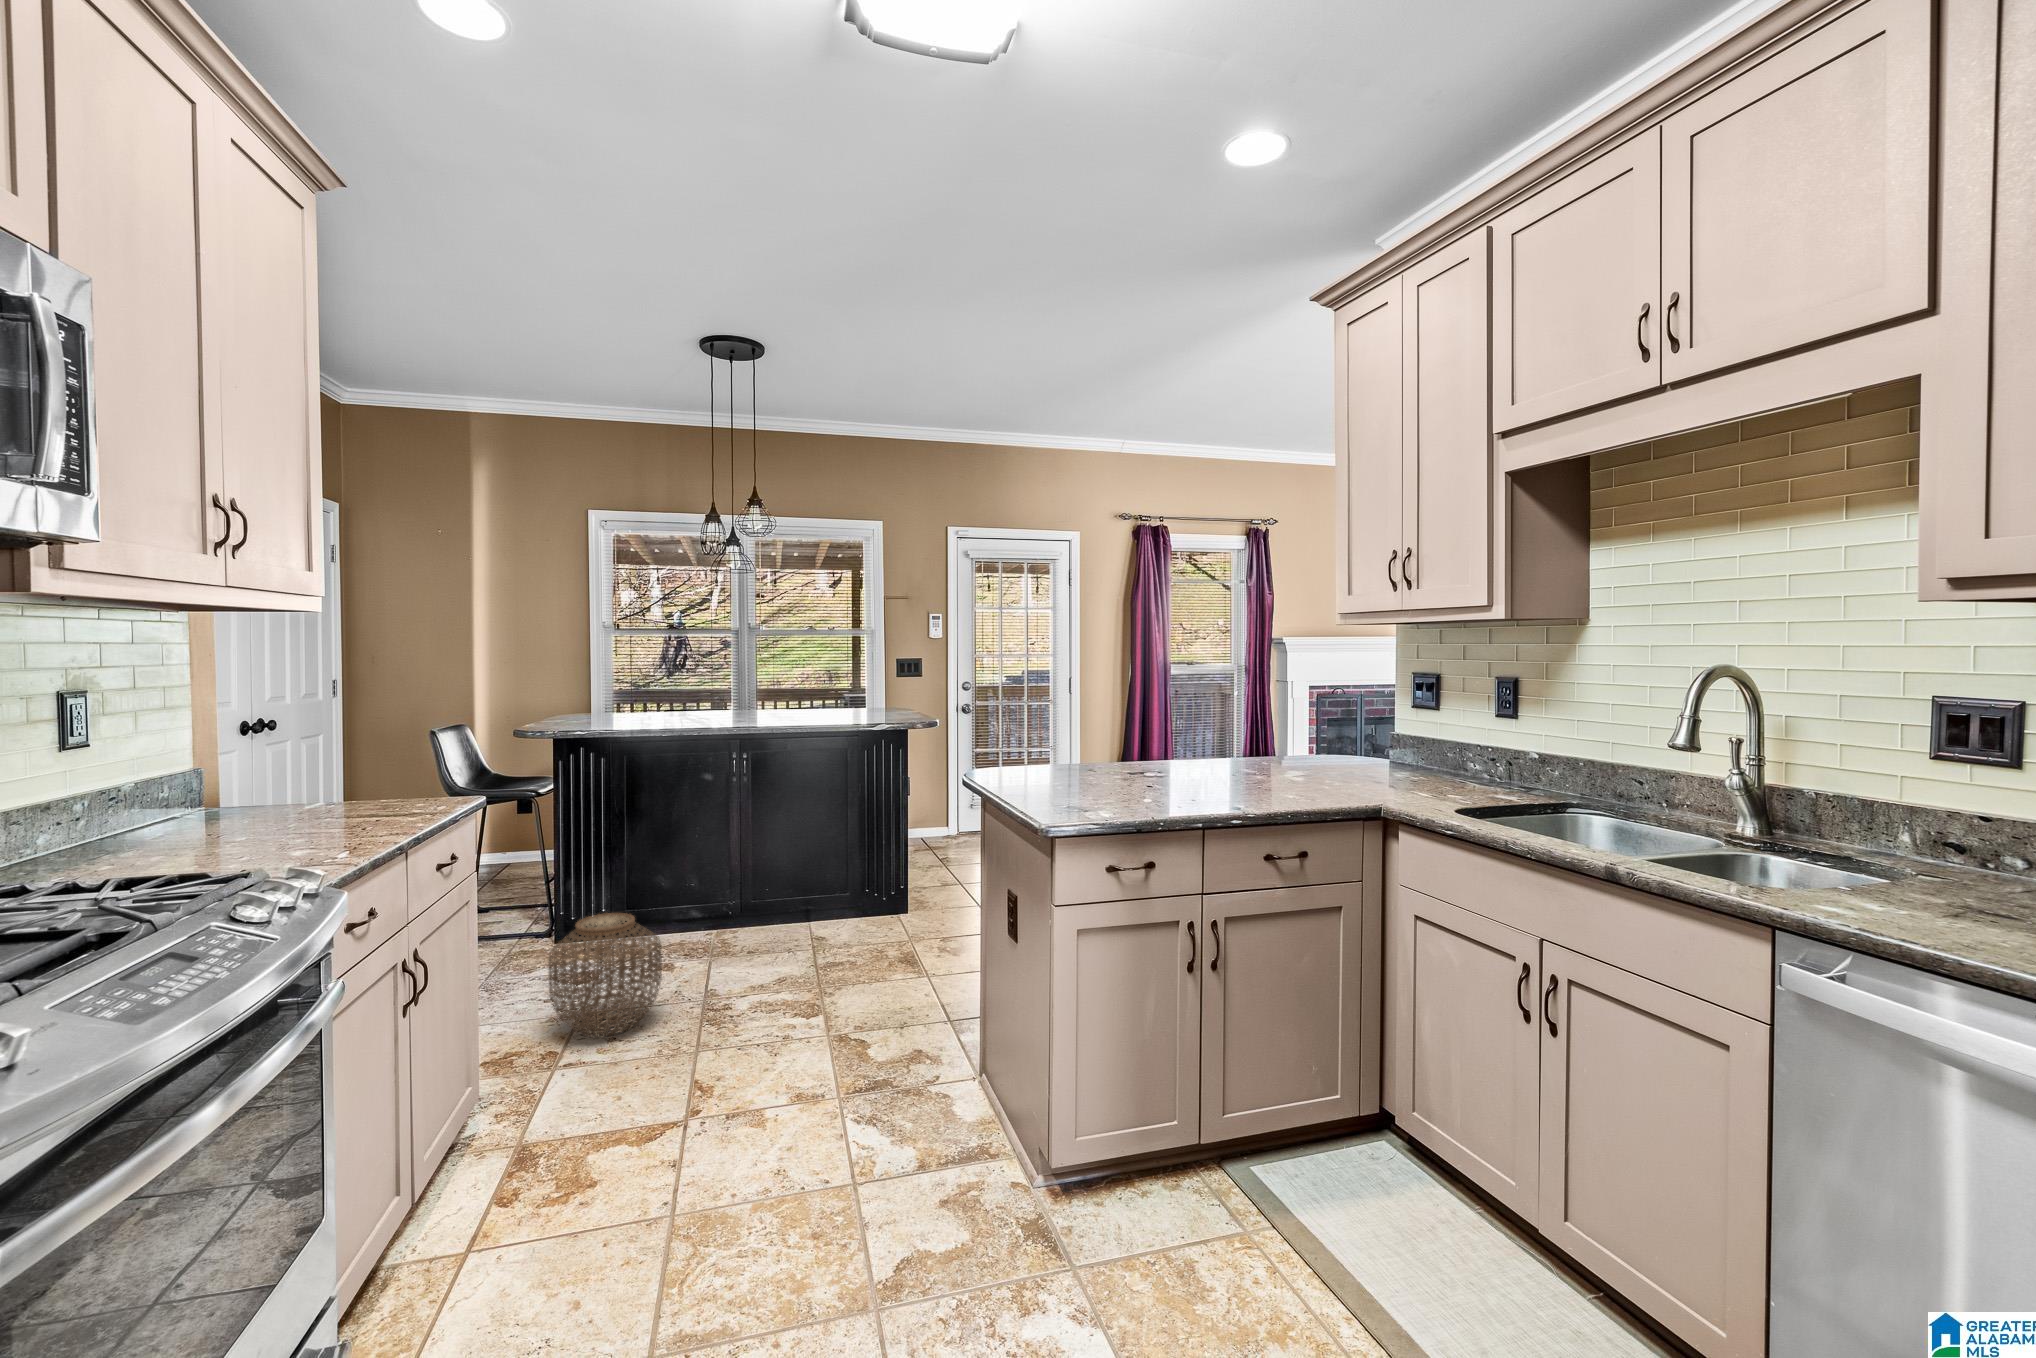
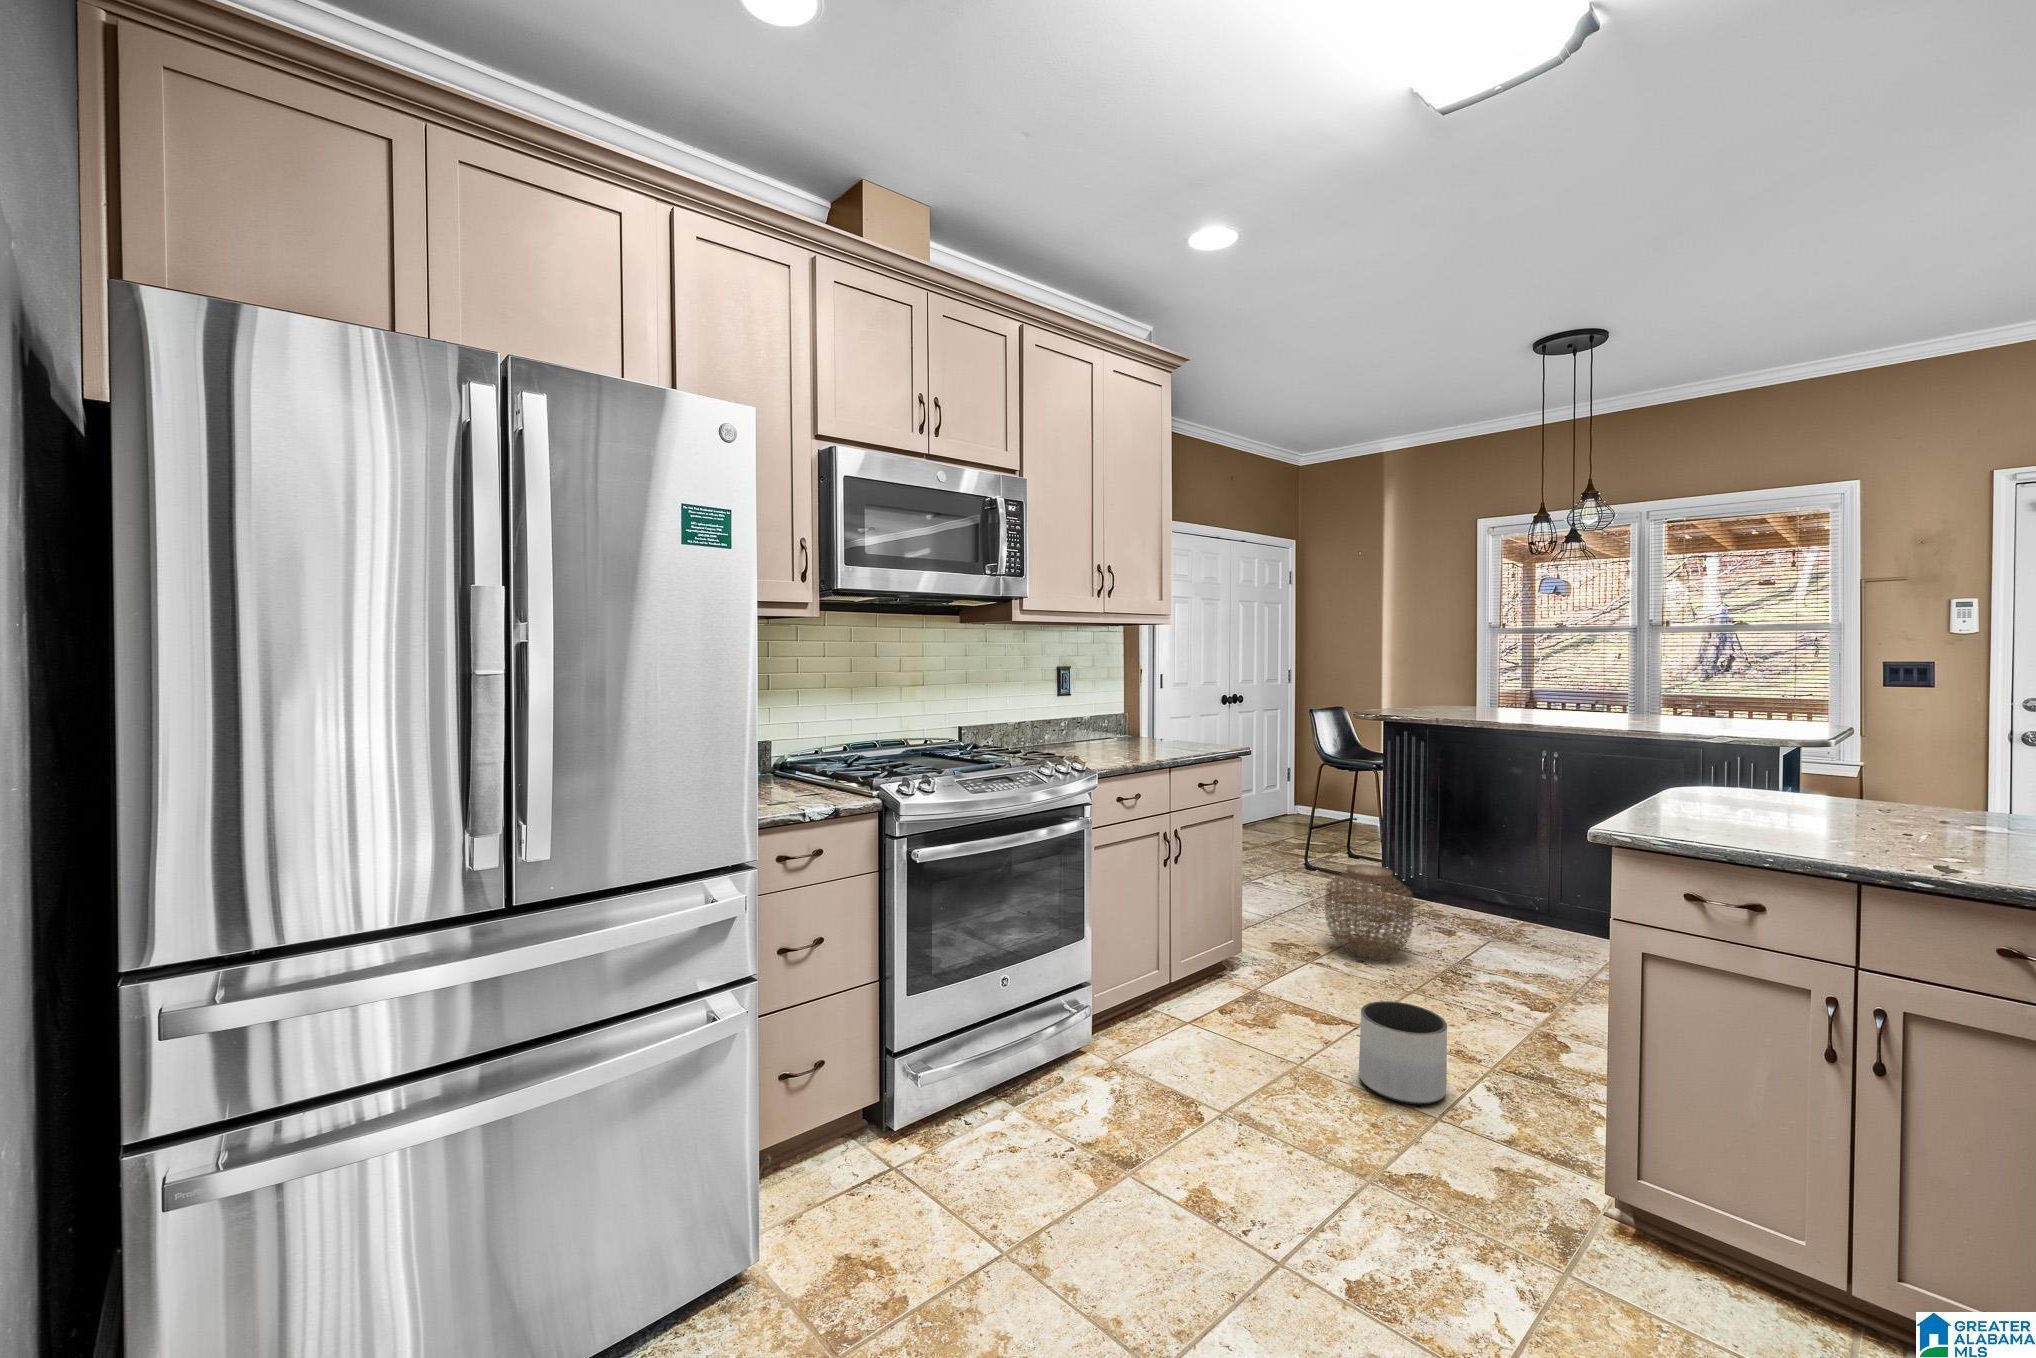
planter: none [745,1068,843,1196] -> present [1359,1001,1447,1104]

